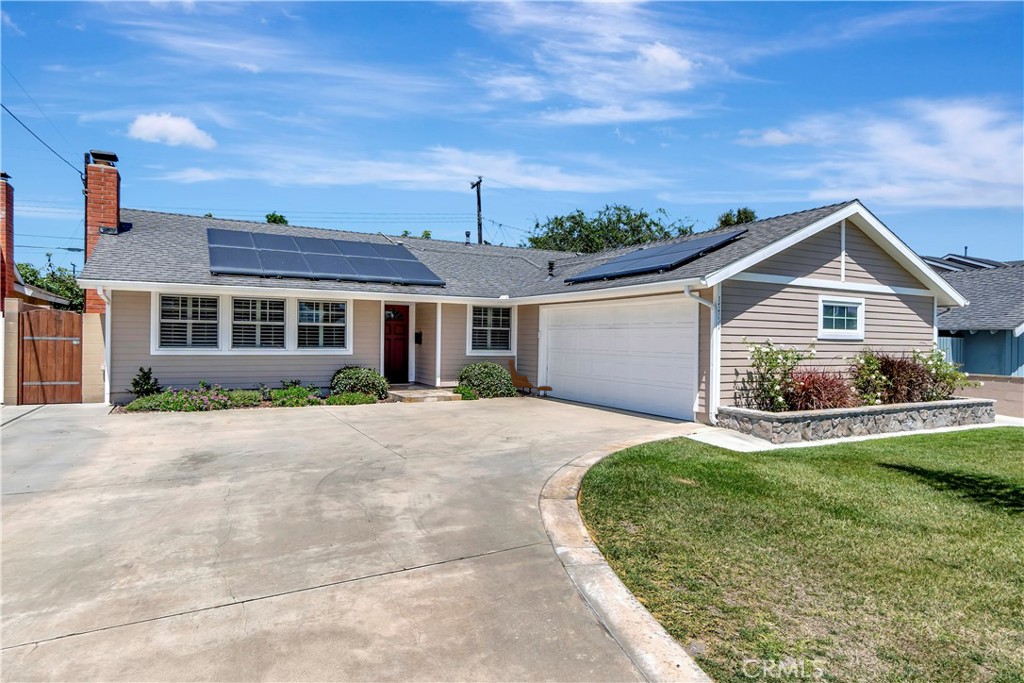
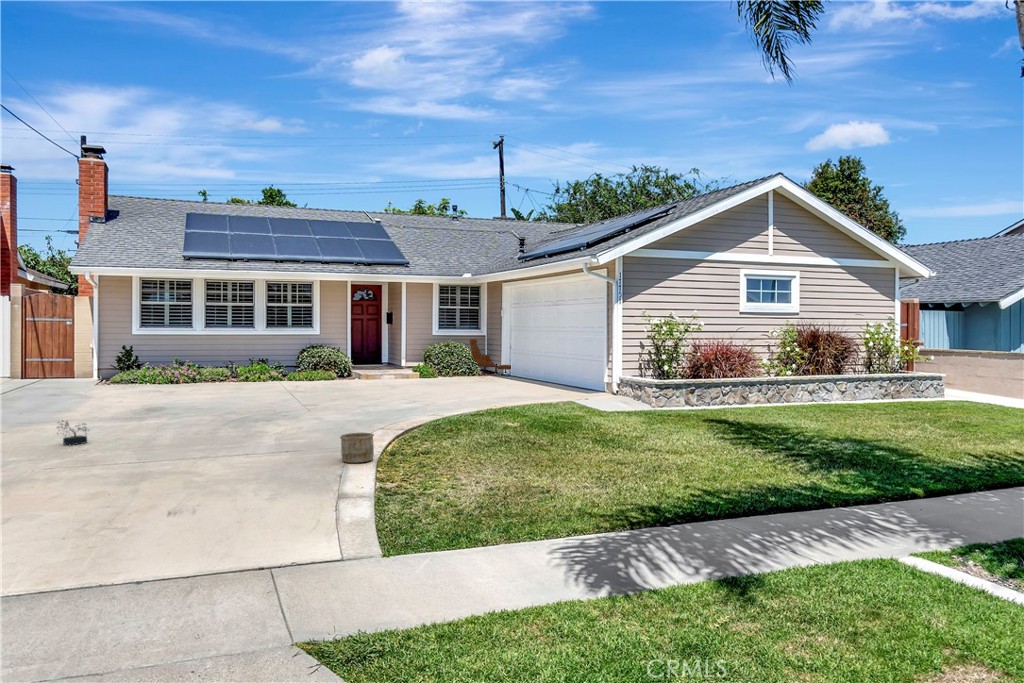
decorative plant: none [63,533,124,580] -> present [57,420,87,445]
wooden bucket: none [618,561,681,630] -> present [340,433,374,463]

